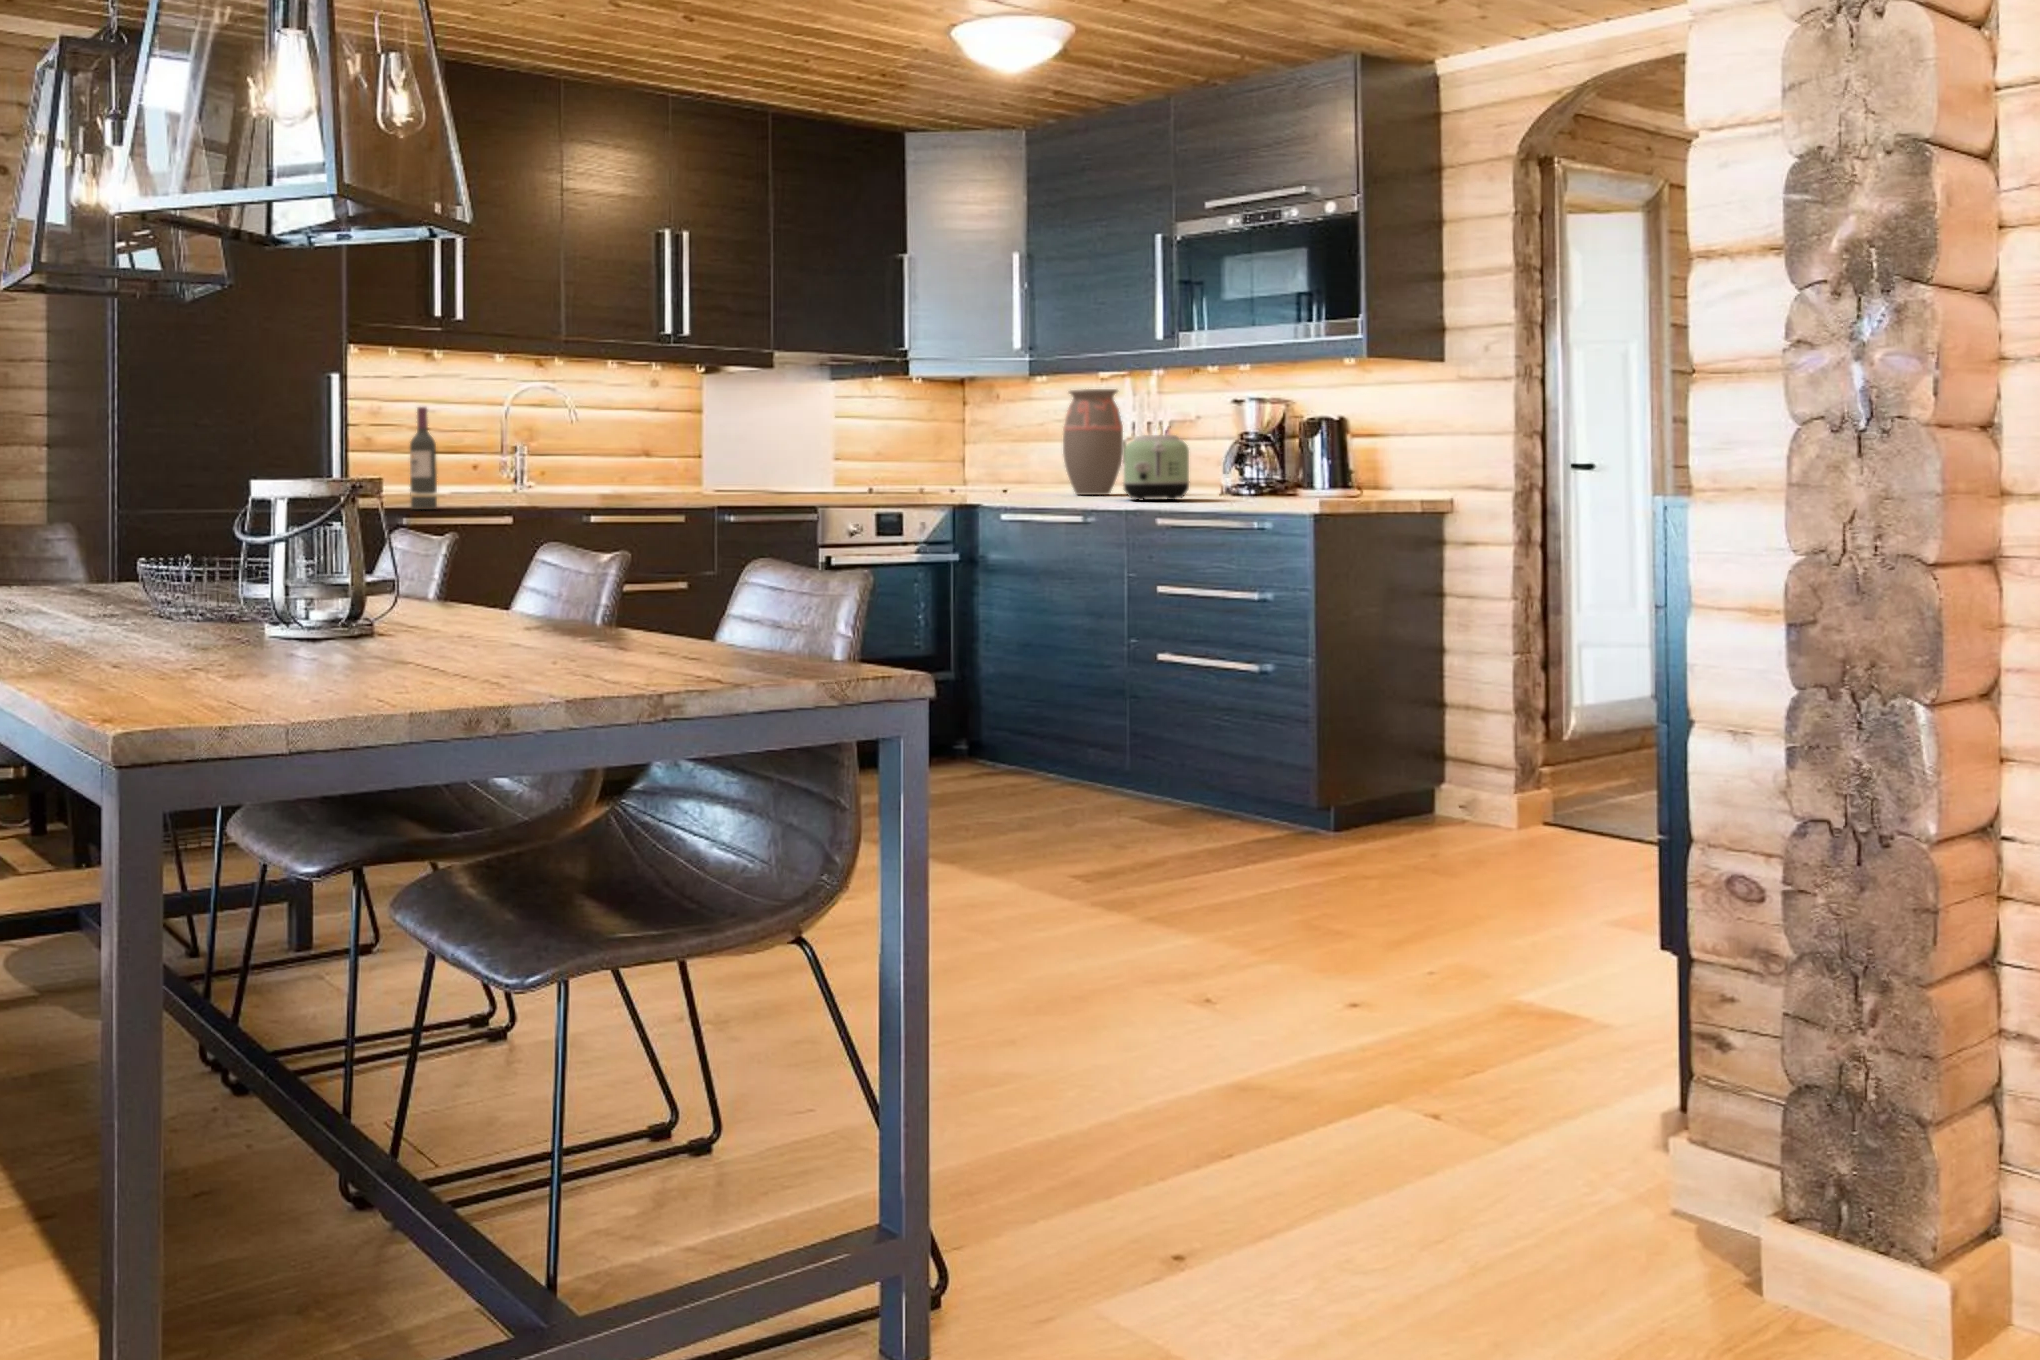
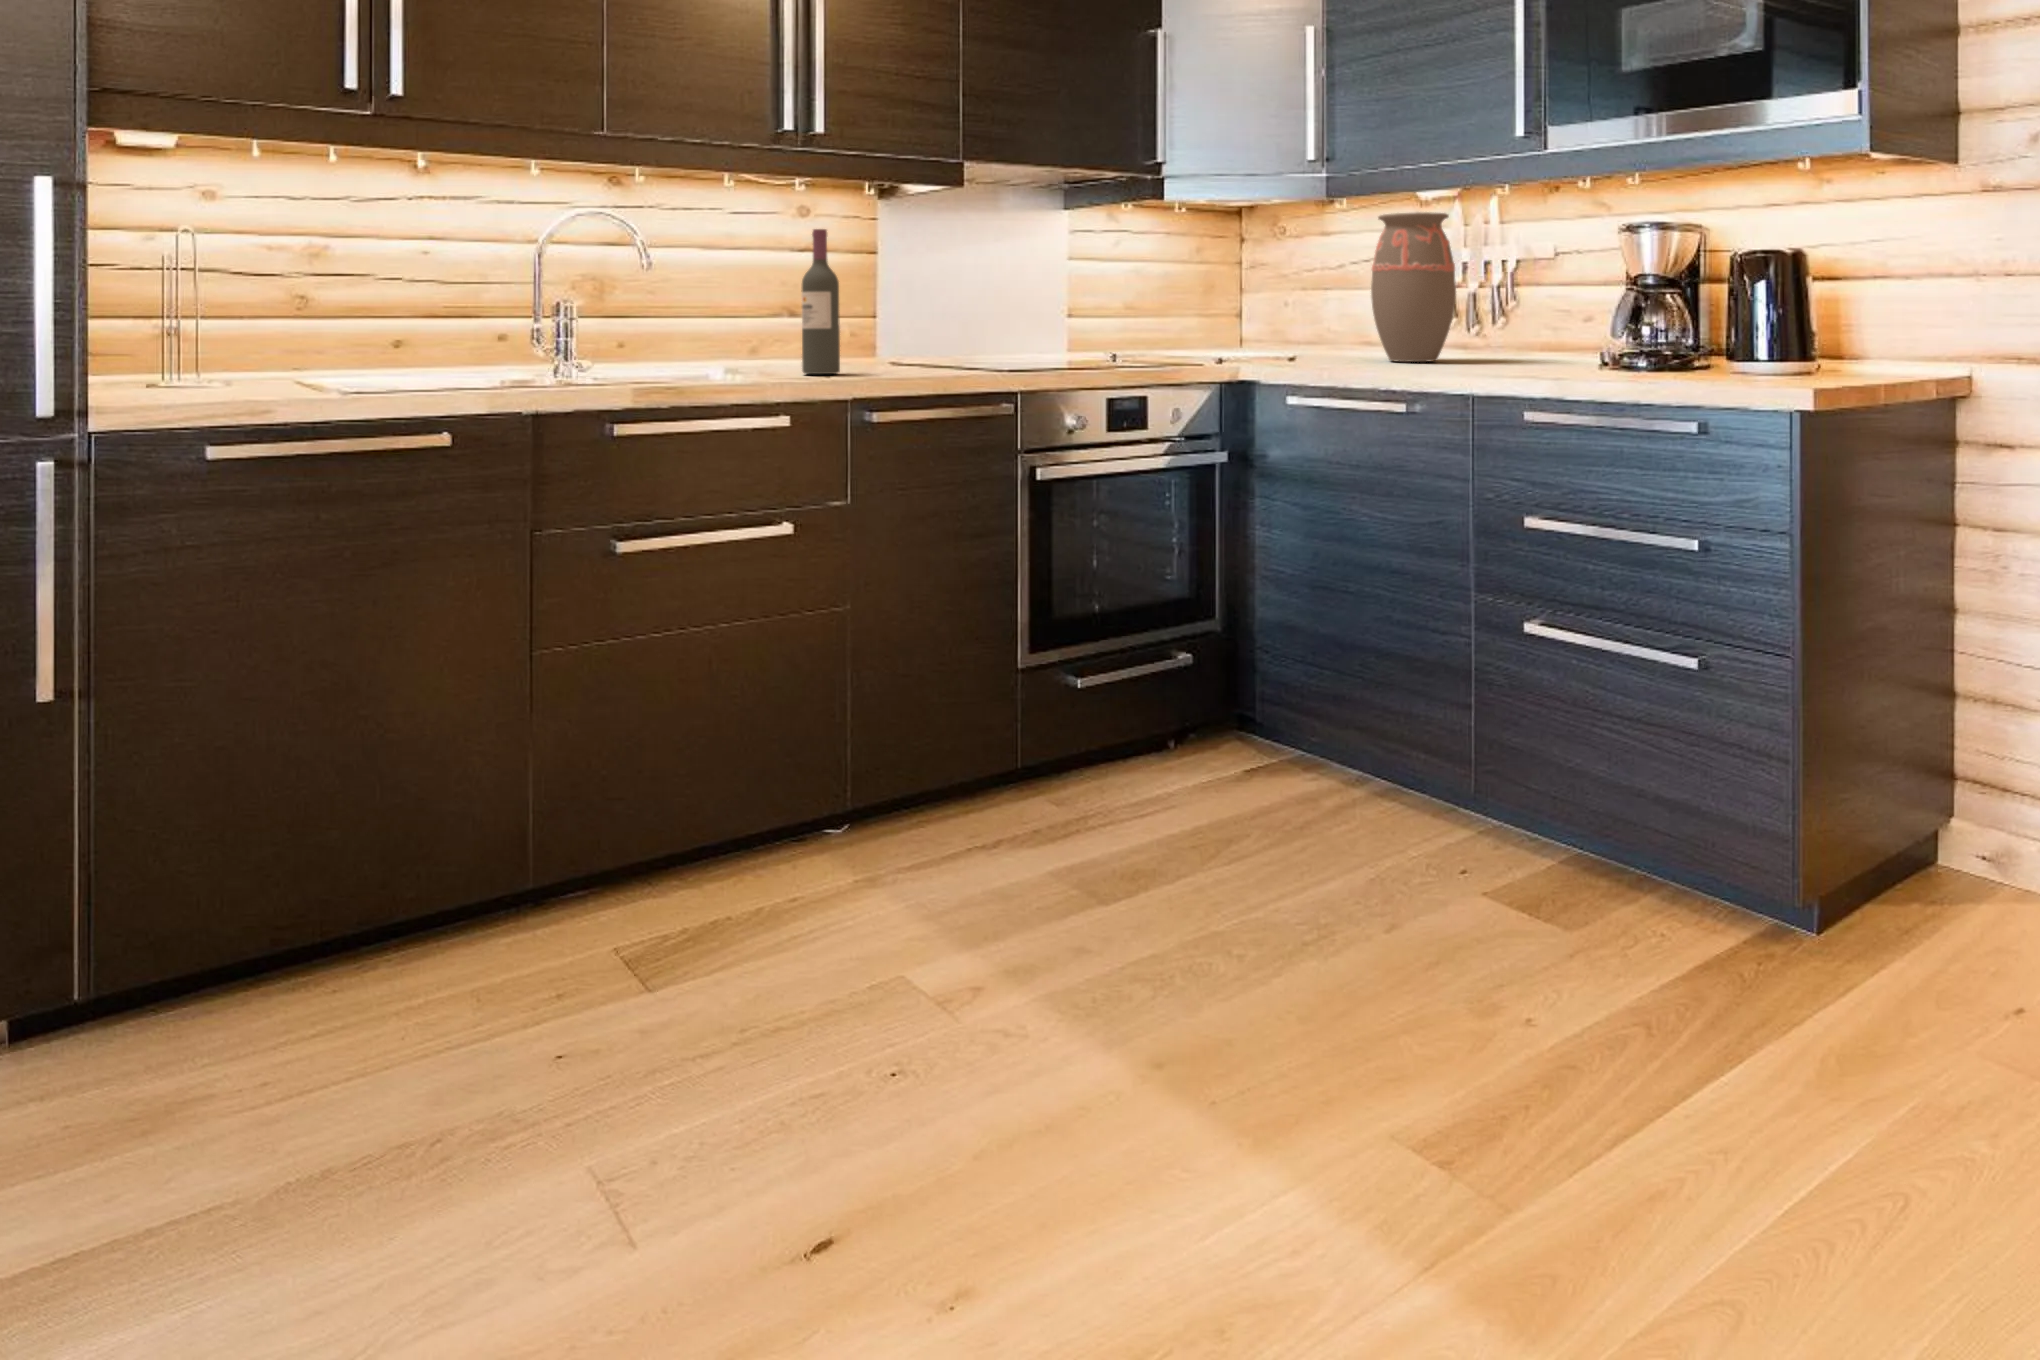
wine bottle: present [410,407,437,510] -> present [802,229,840,374]
toaster: present [1123,435,1189,500] -> none [1461,277,1566,377]

